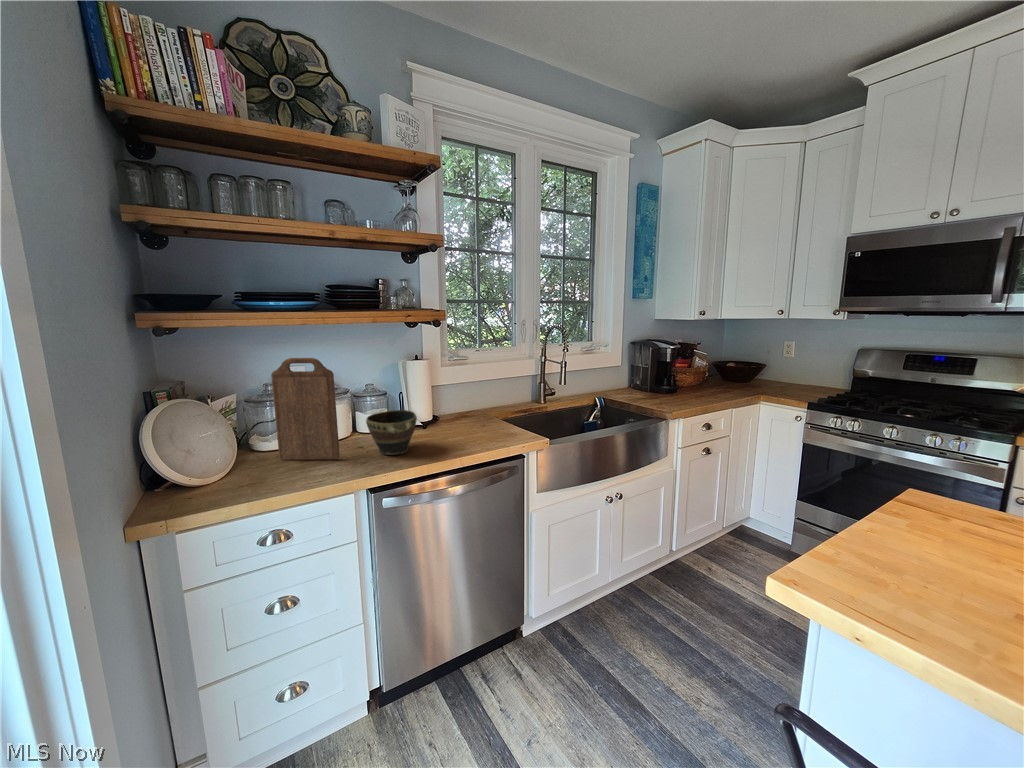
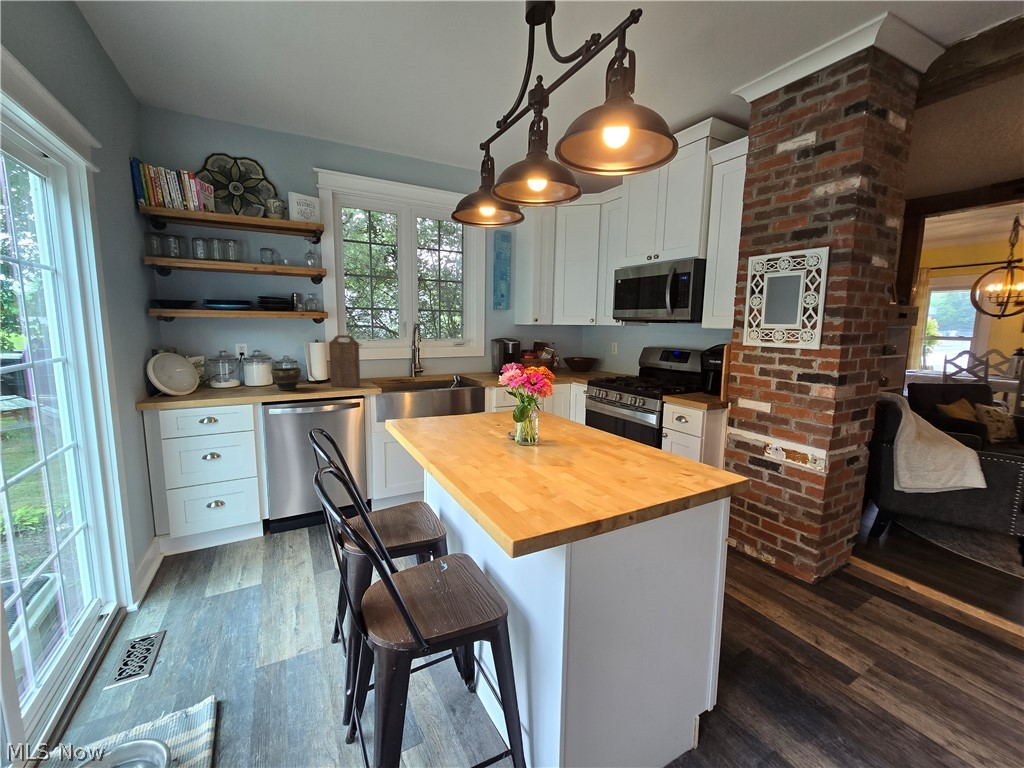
cutting board: present [271,358,340,460] -> present [329,335,360,387]

